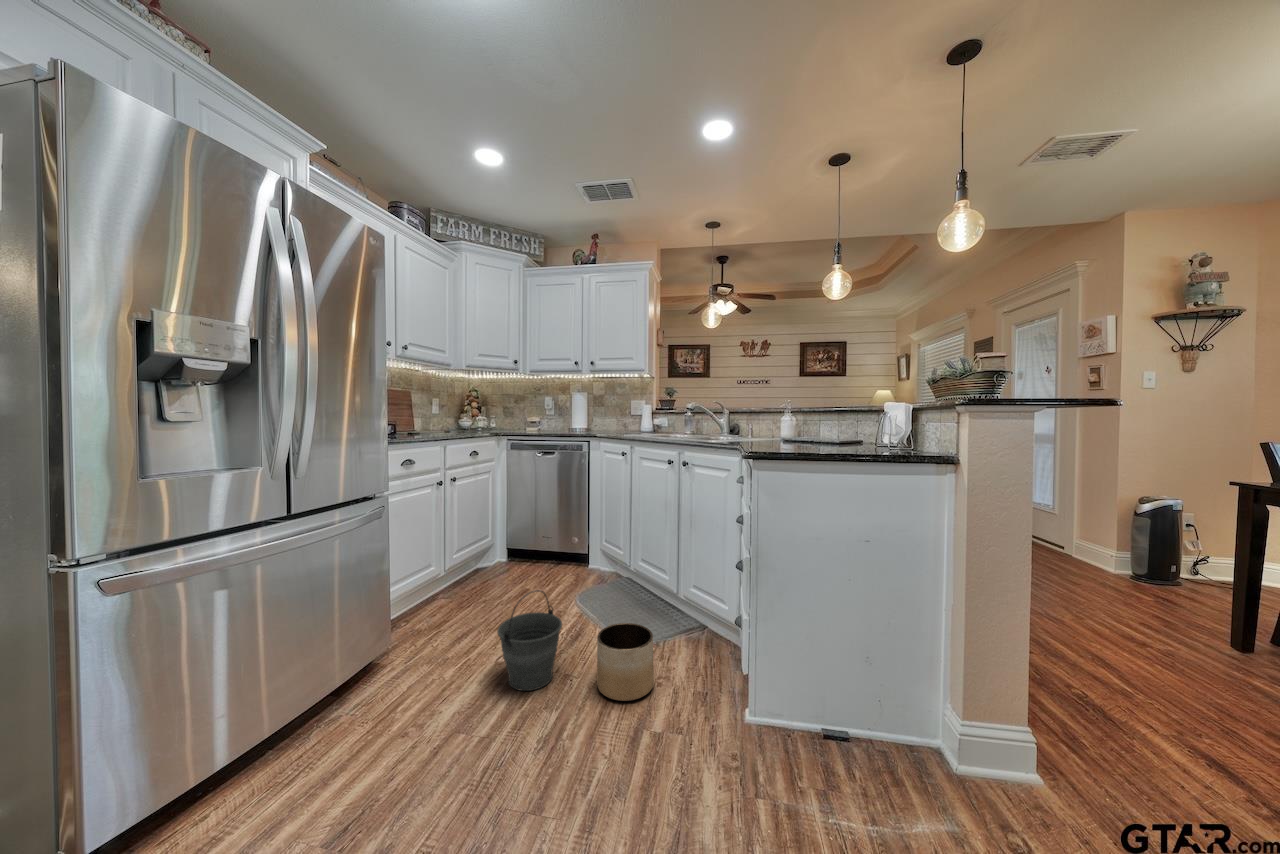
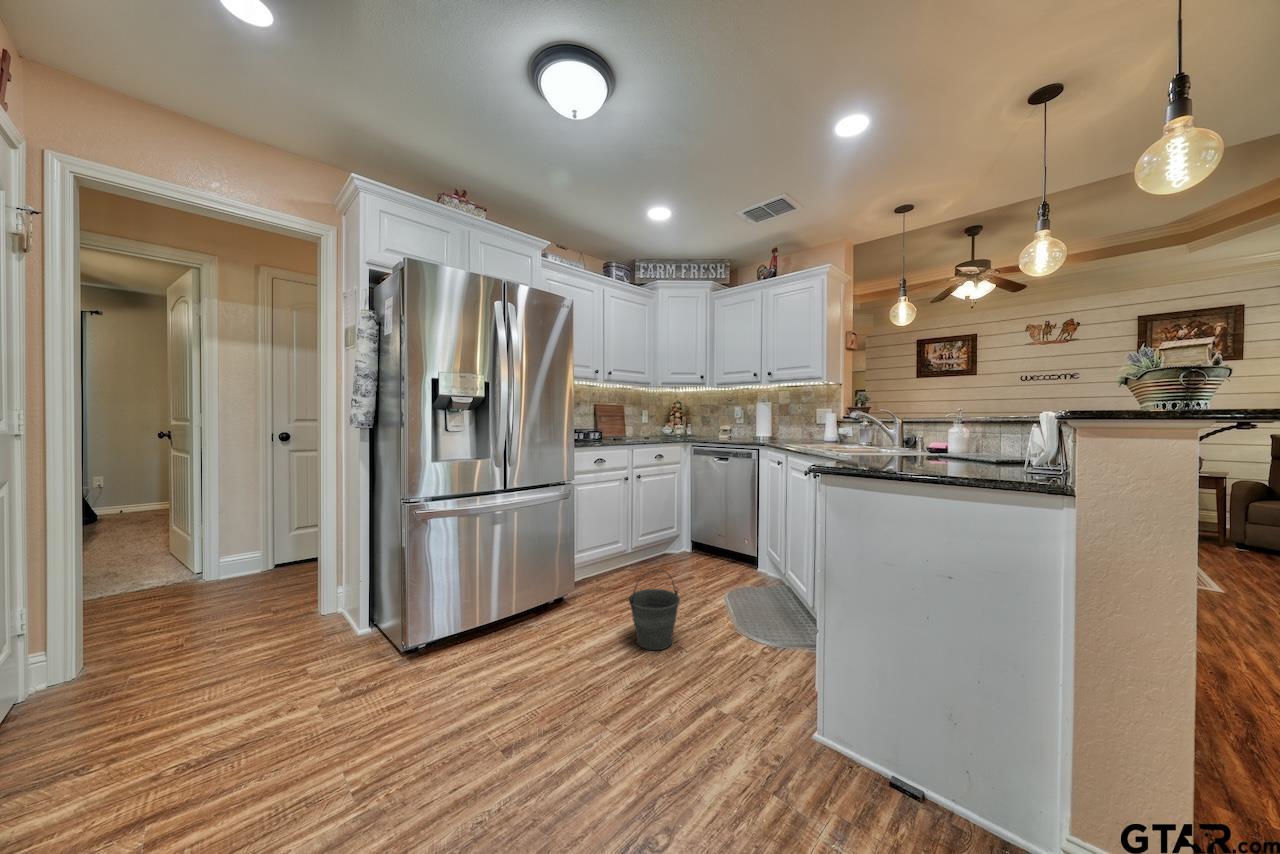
planter: present [597,623,654,701] -> none [697,615,749,683]

